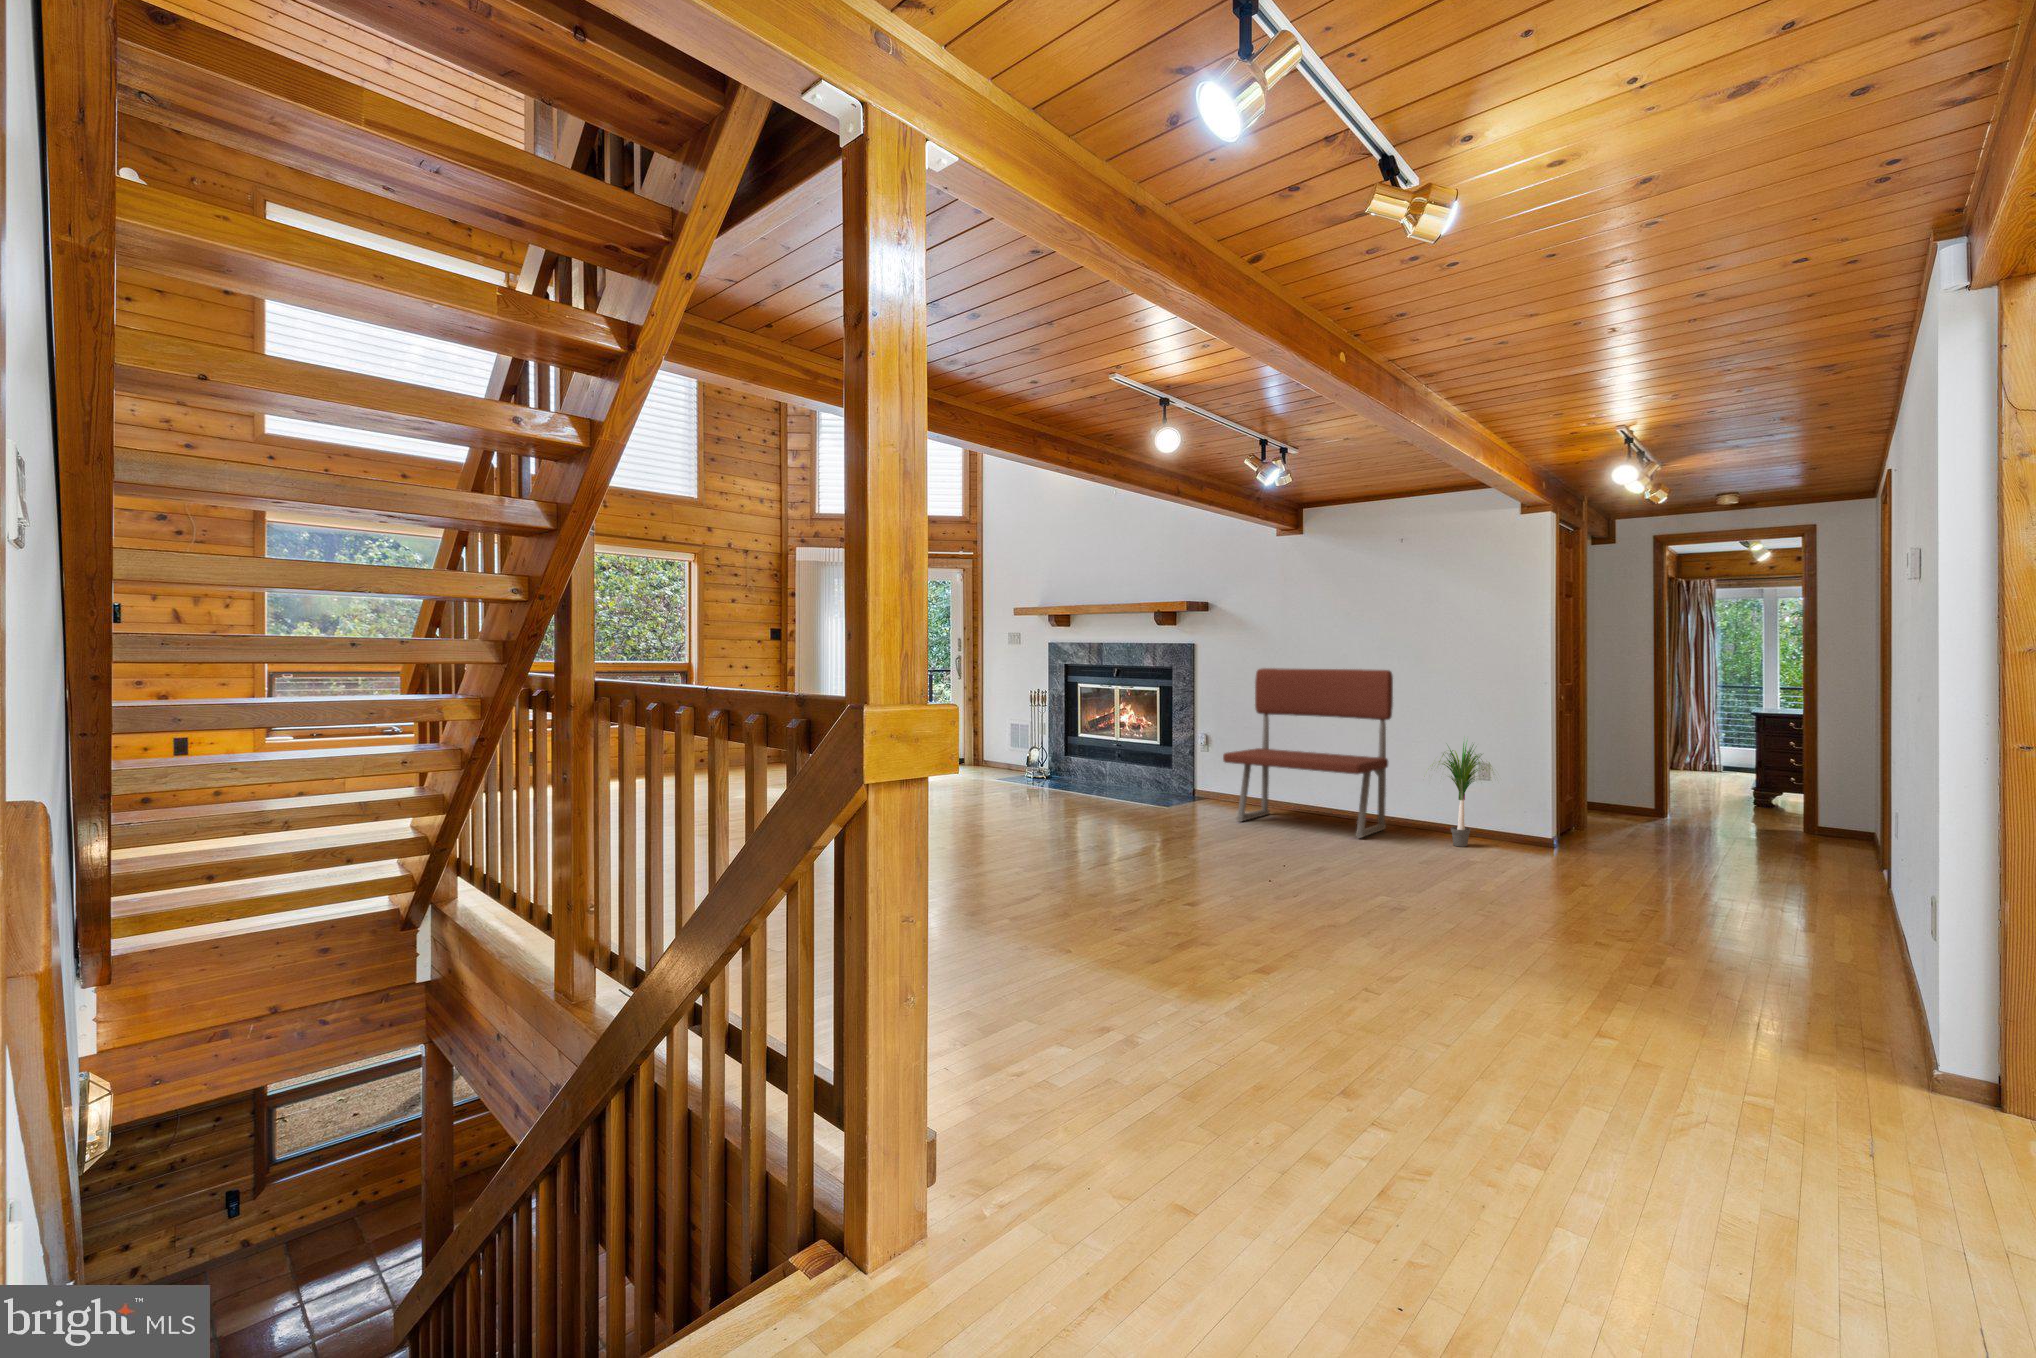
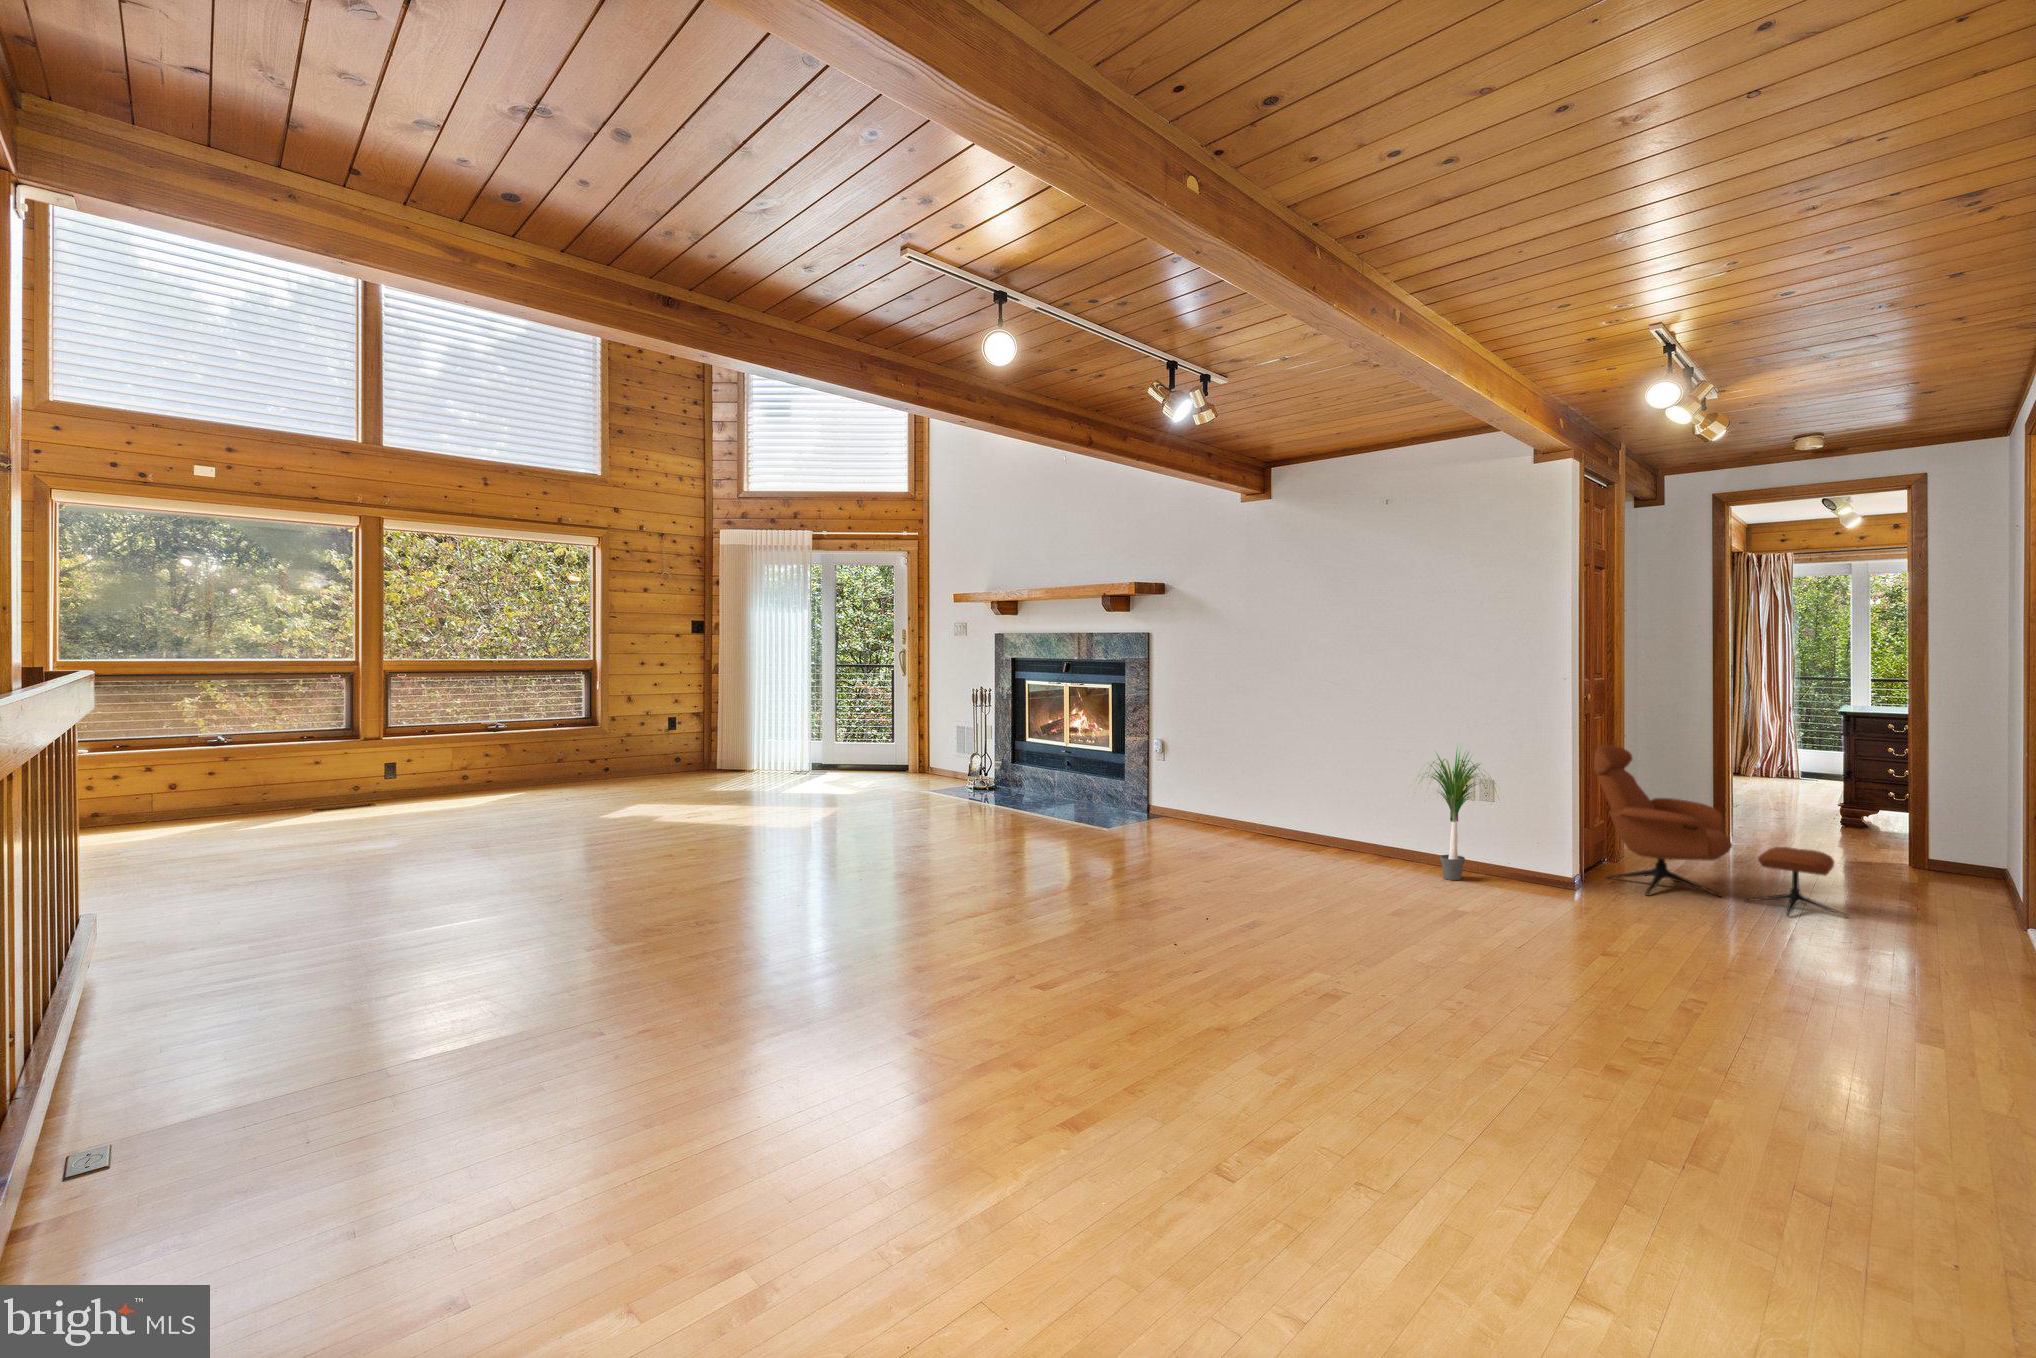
bench: present [1223,668,1393,838] -> none [1169,660,1373,867]
lounge chair: none [1570,738,1761,869] -> present [1594,745,1847,917]

